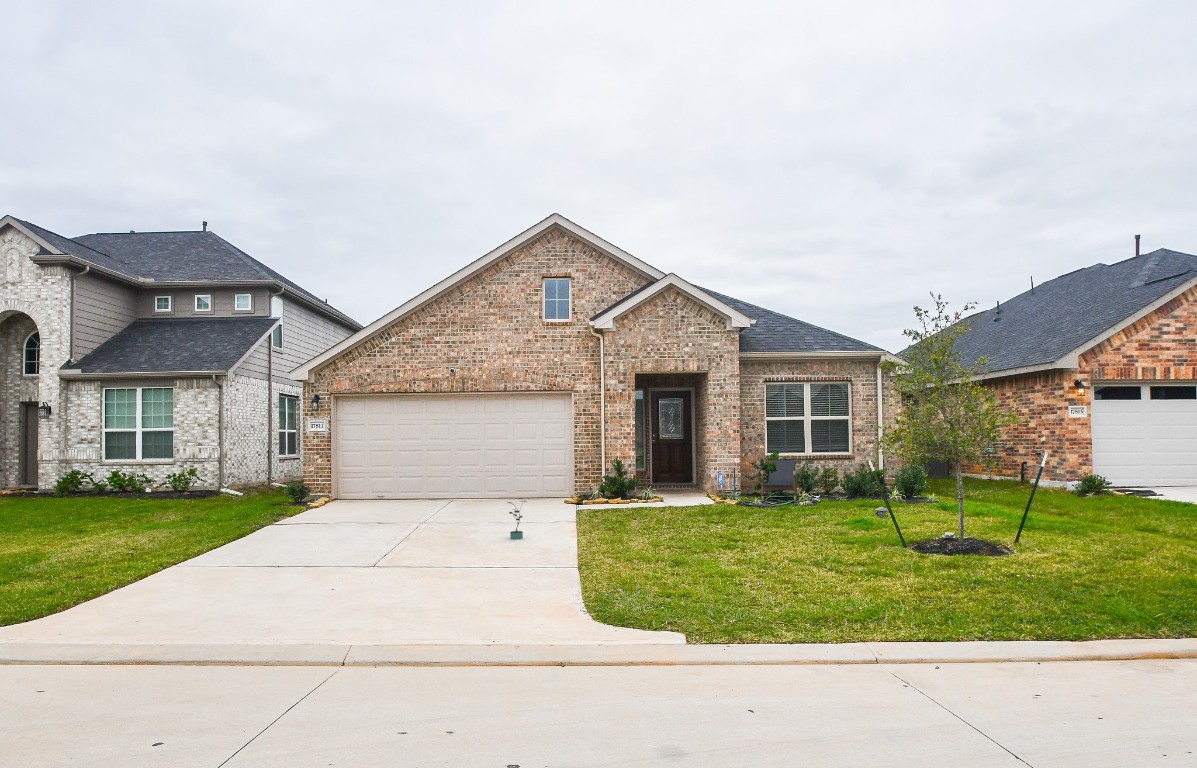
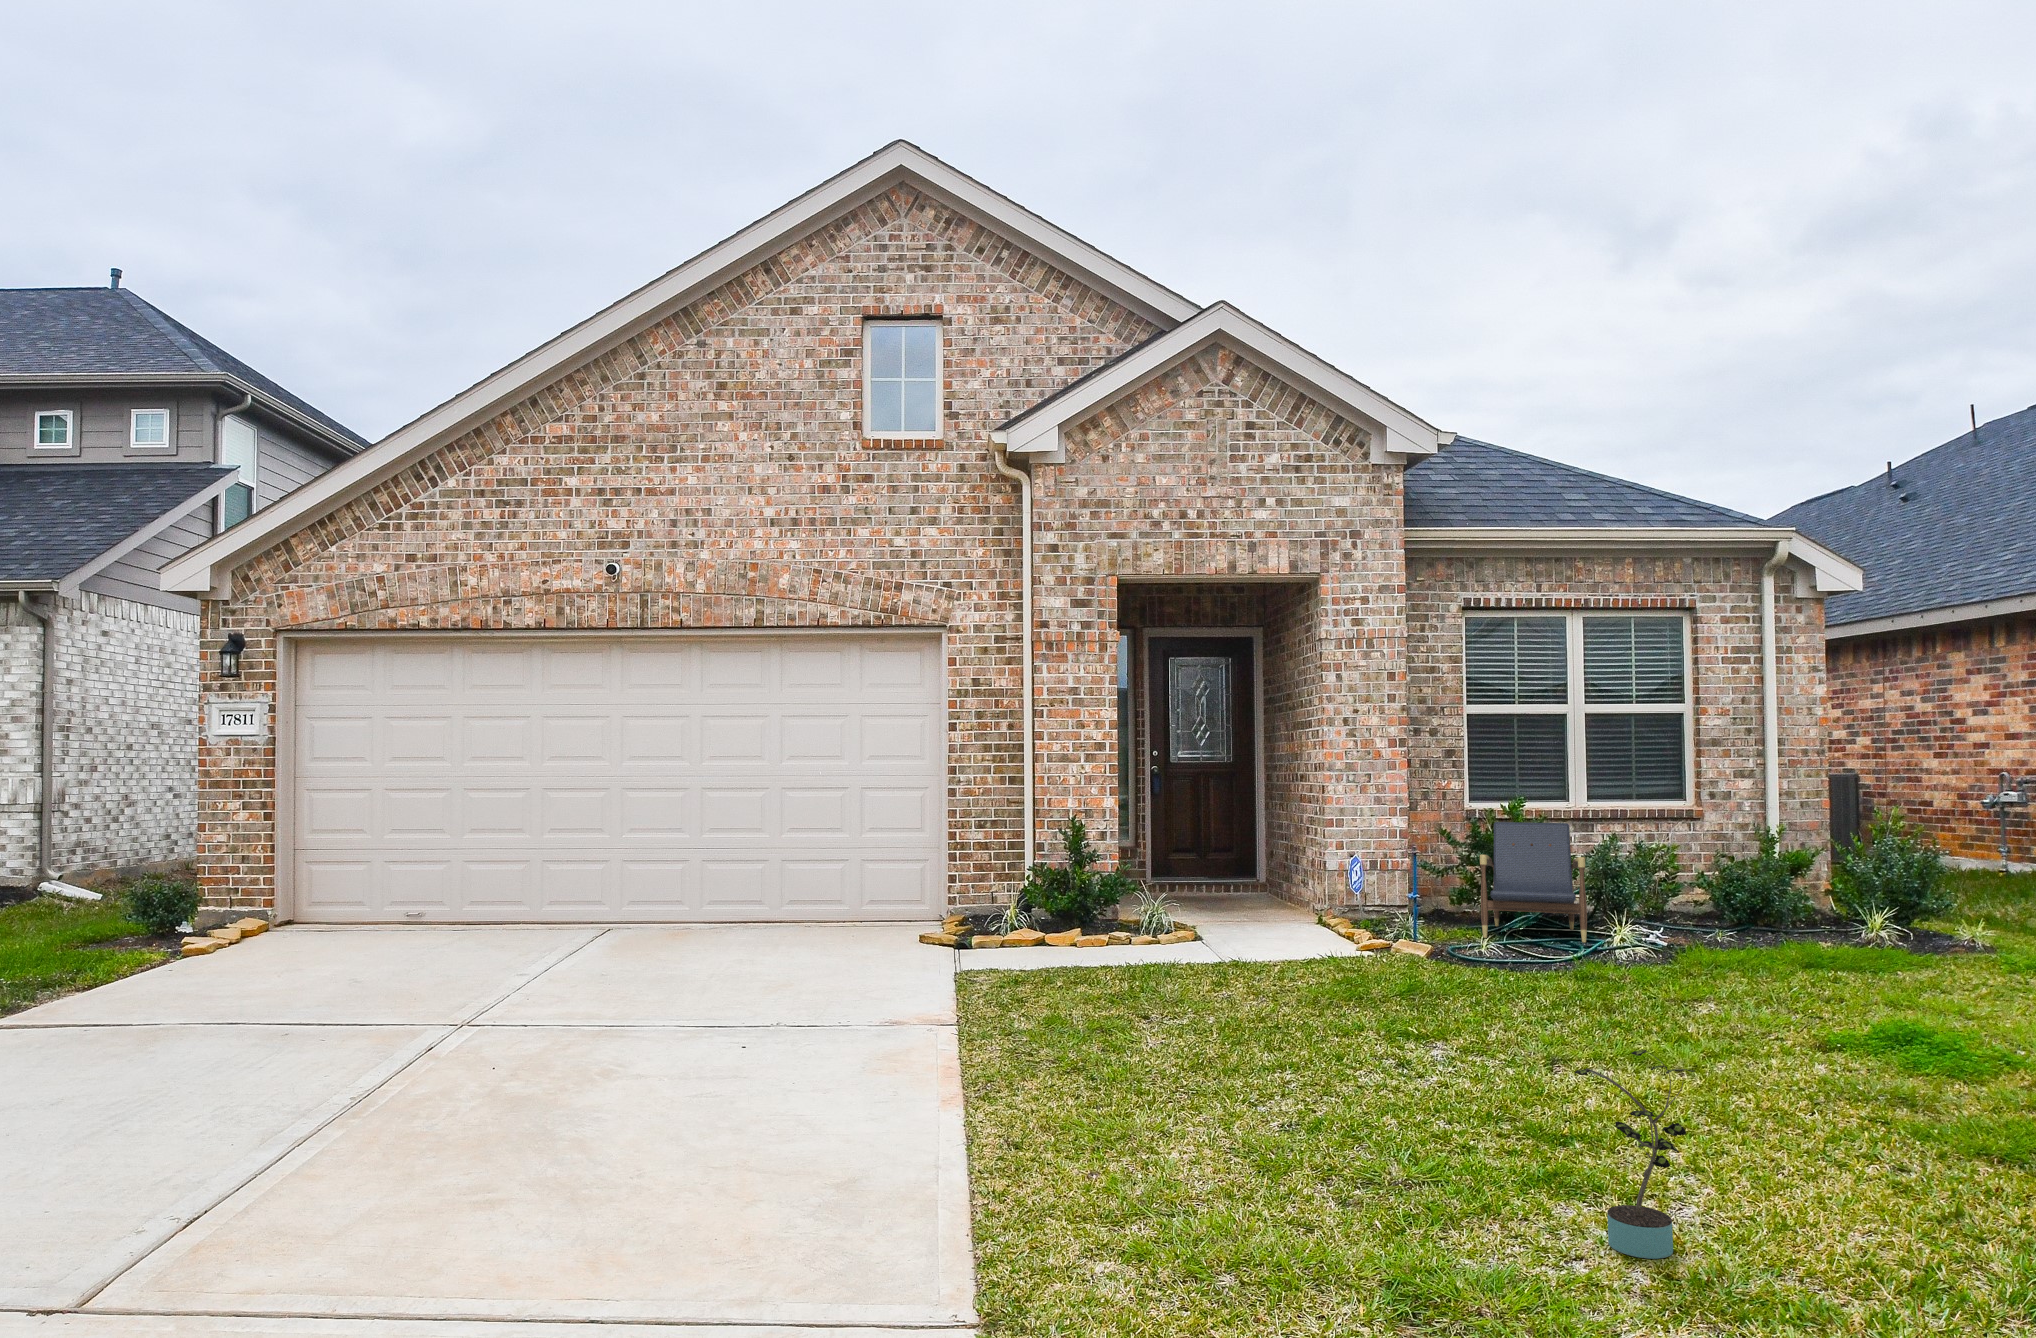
potted plant: present [508,498,526,539] -> present [1575,1049,1695,1259]

